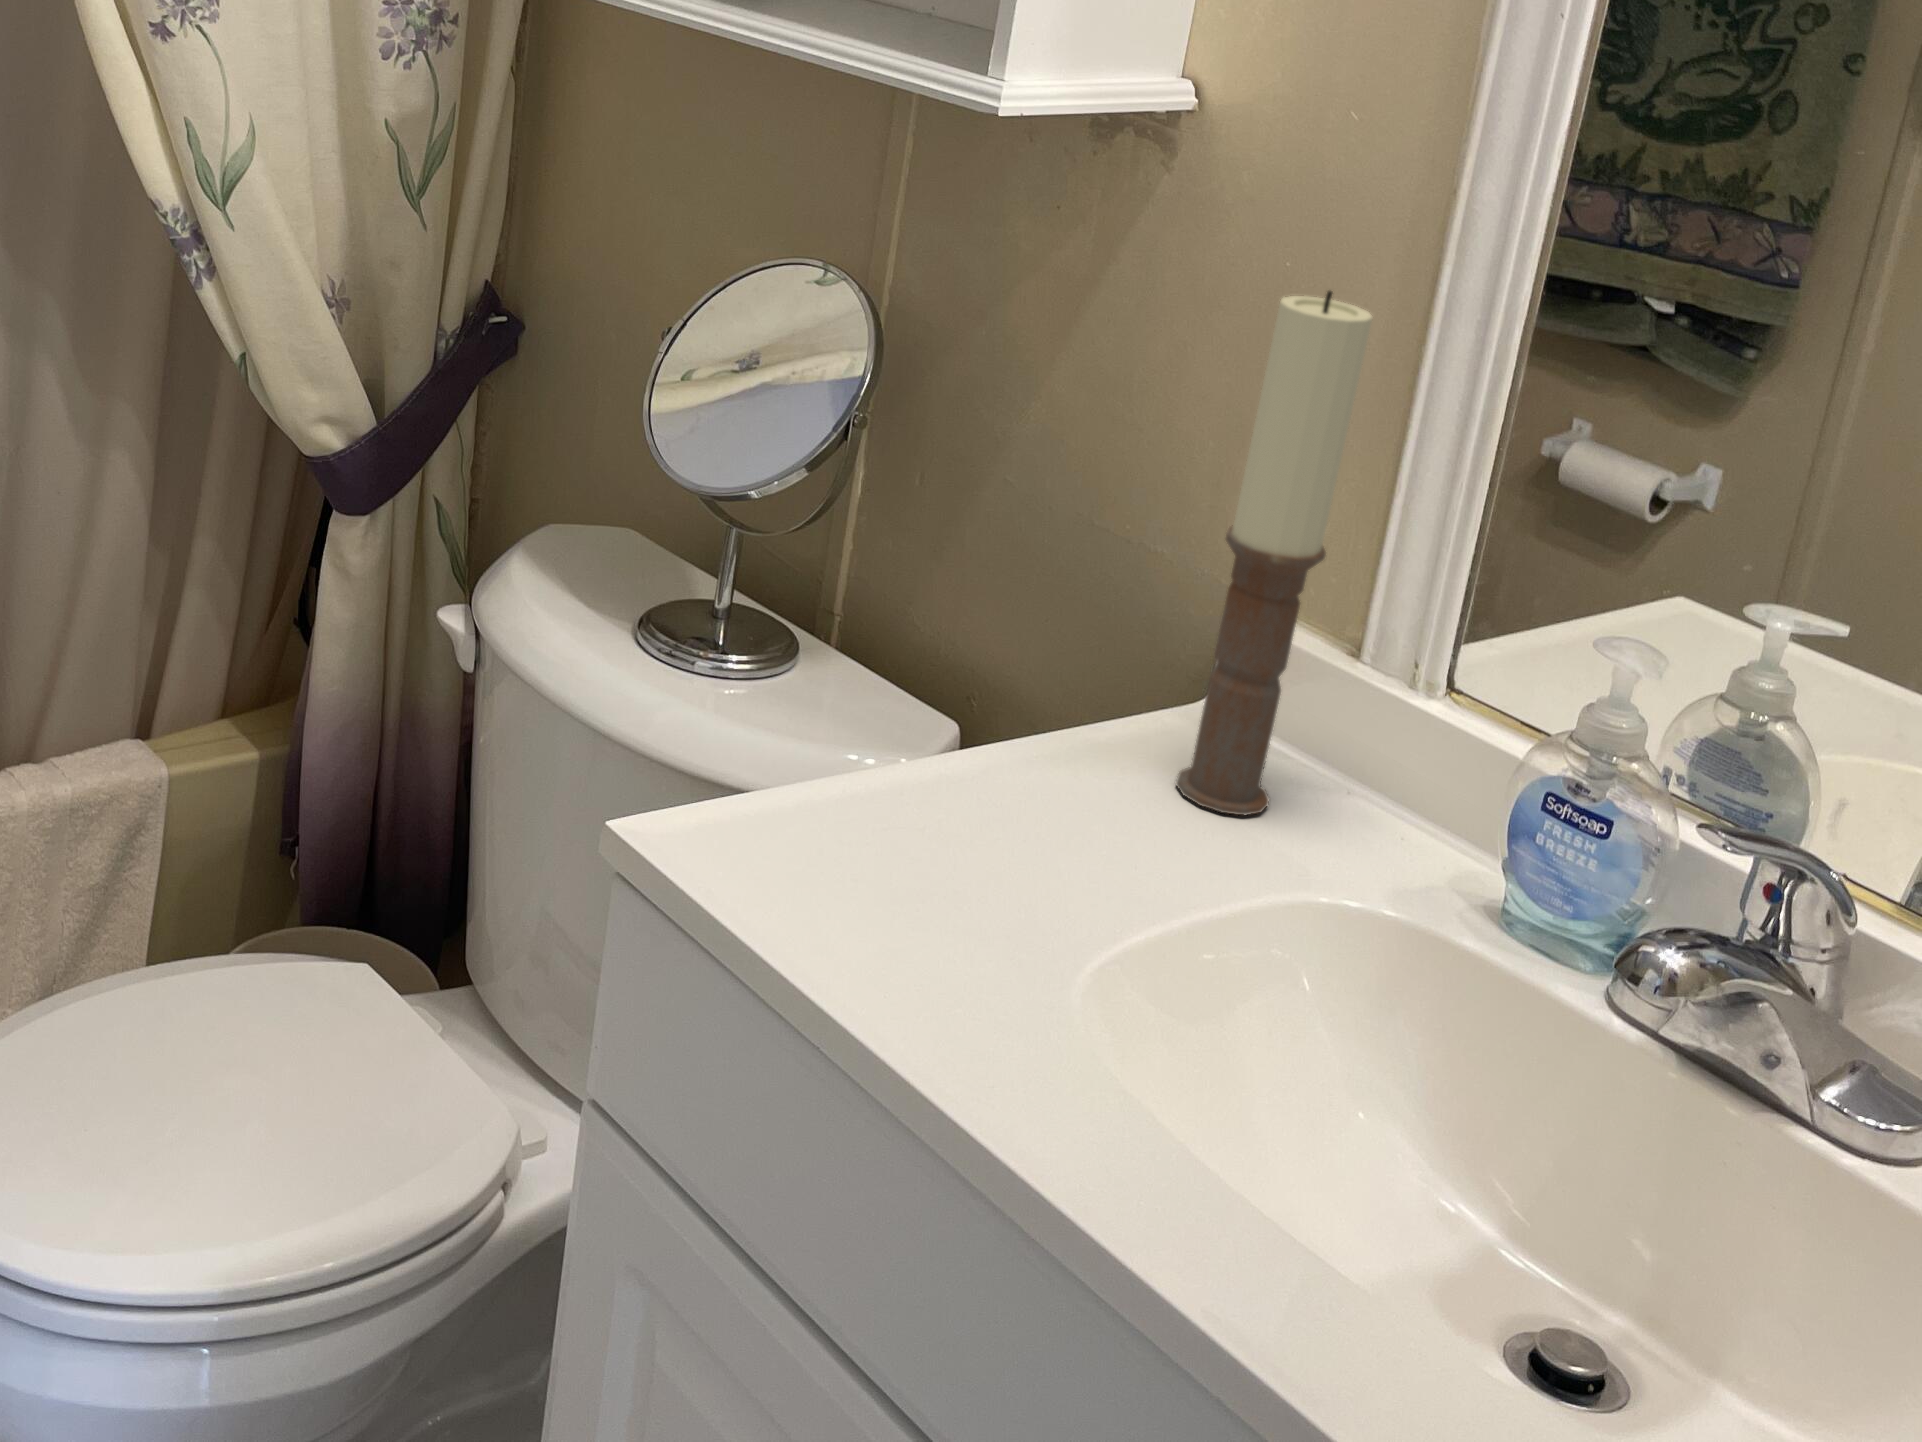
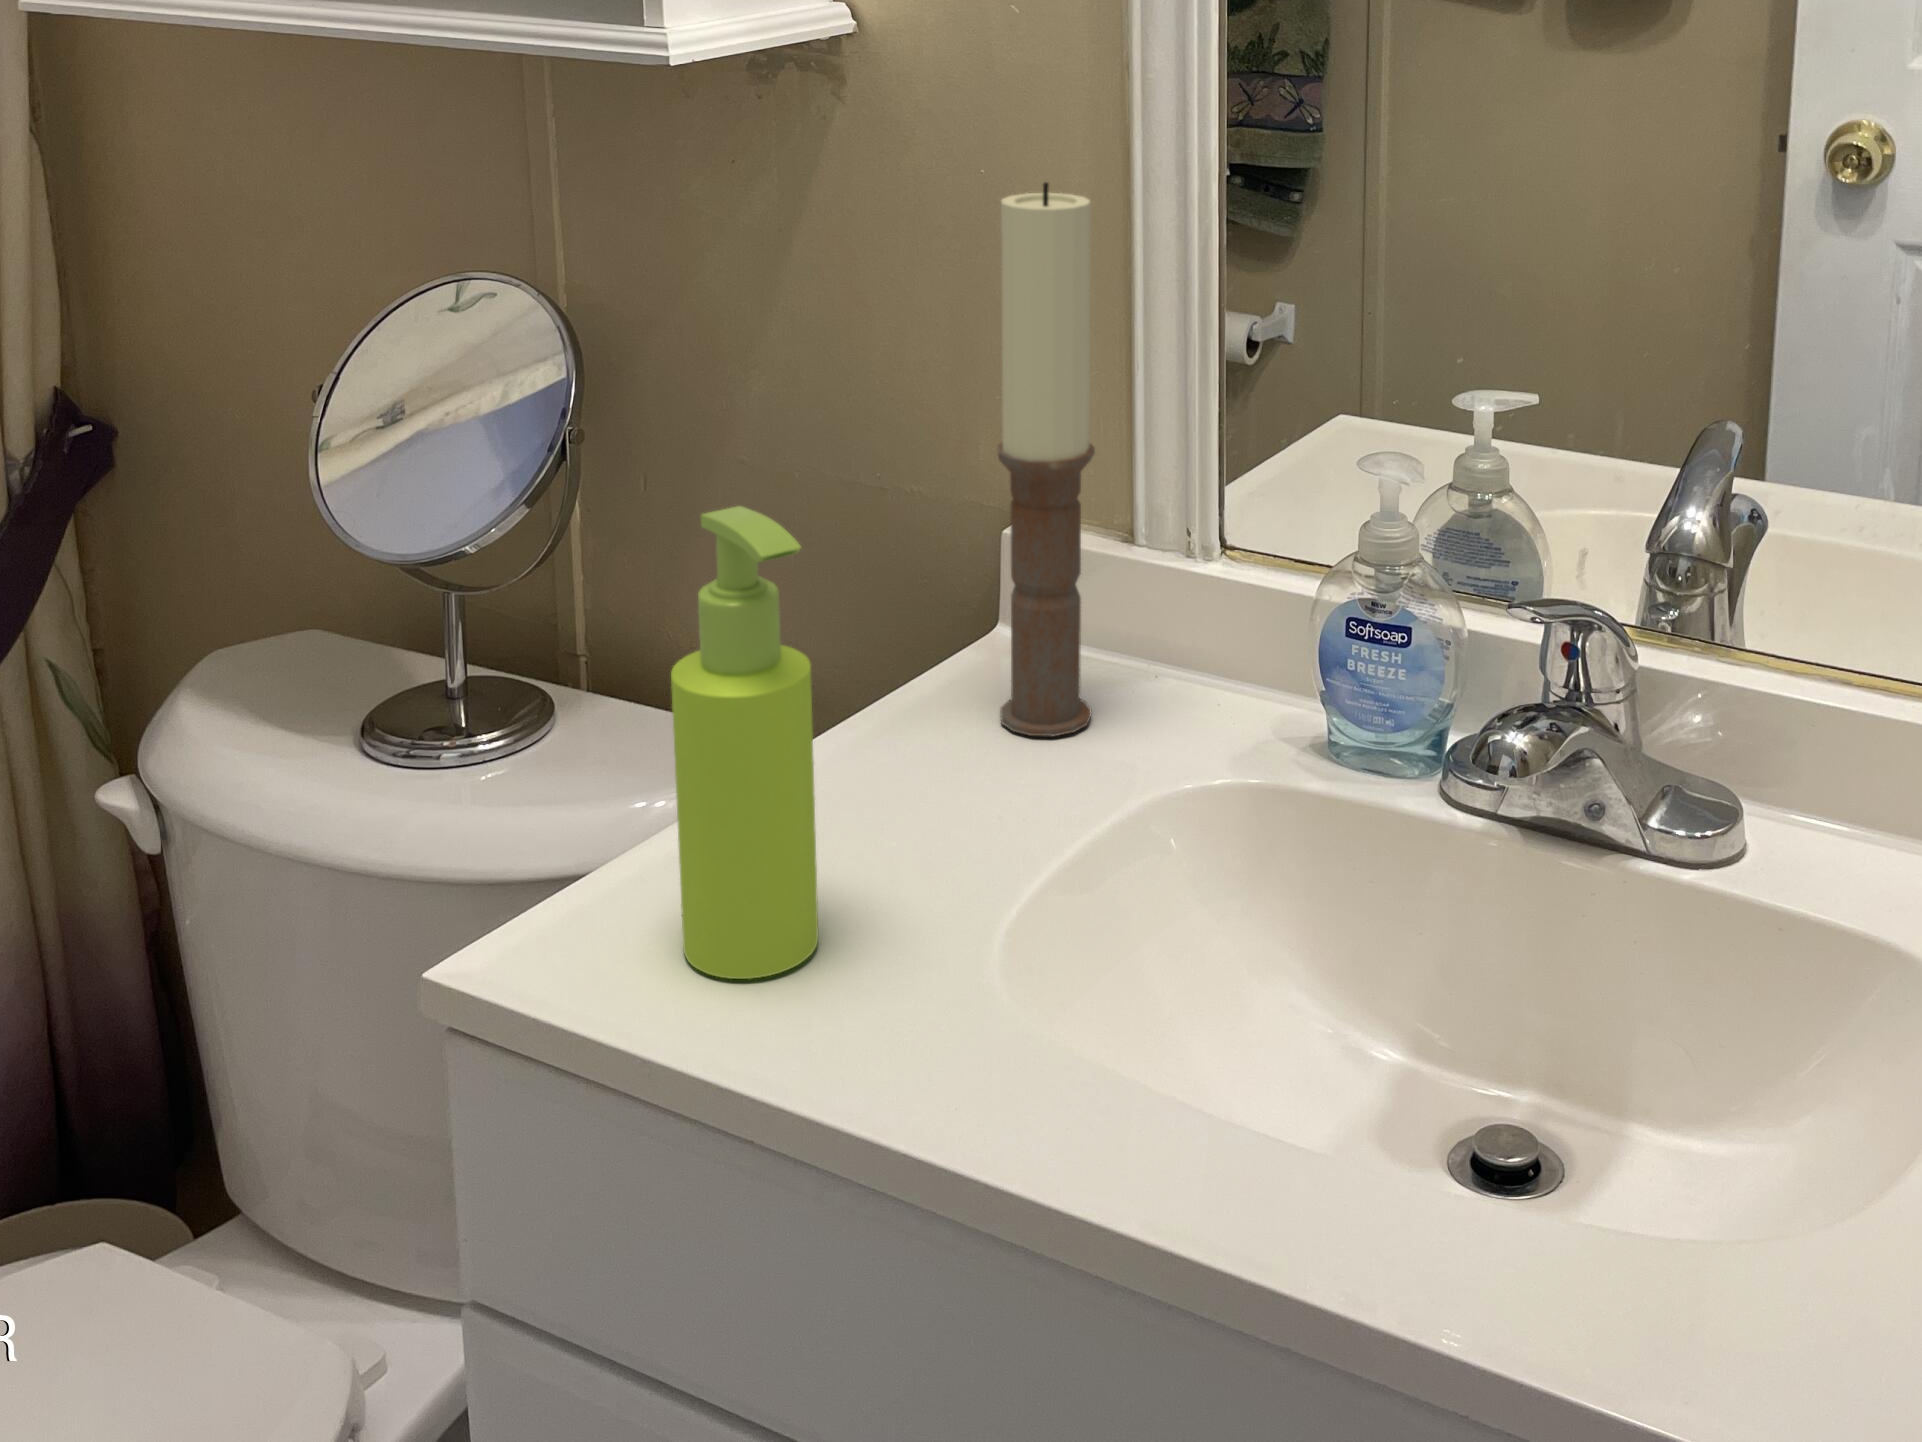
soap dispenser: none [814,516,978,922] -> present [671,506,819,979]

